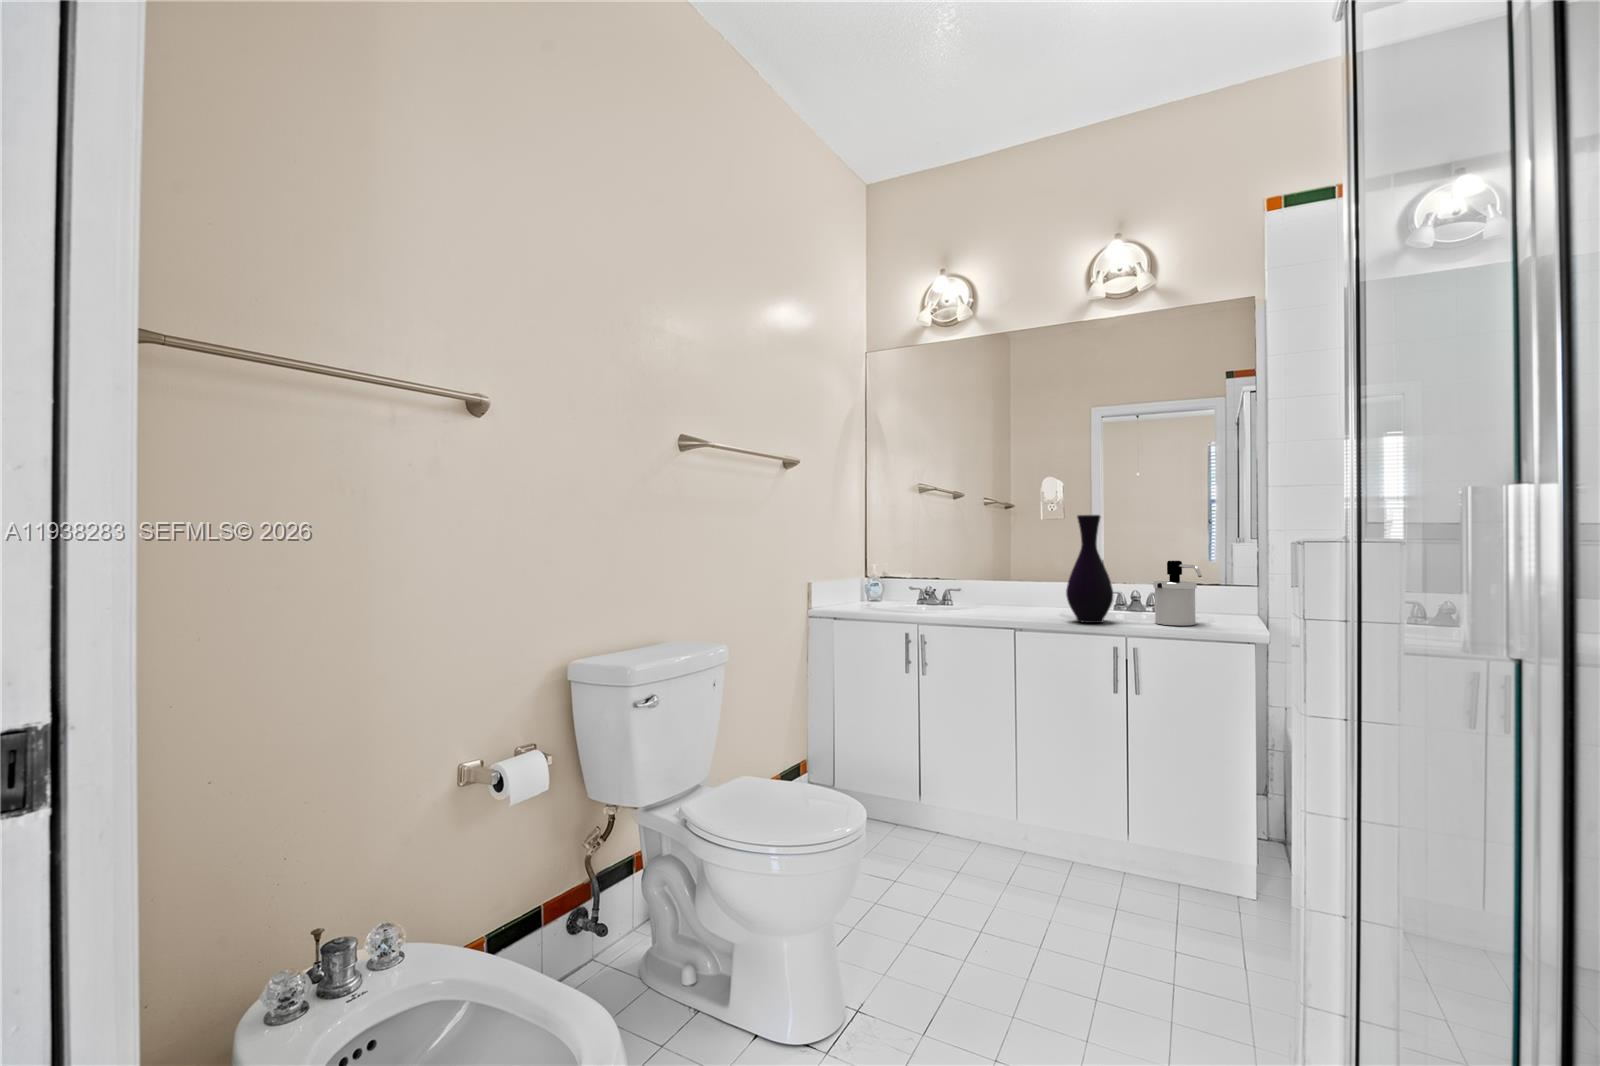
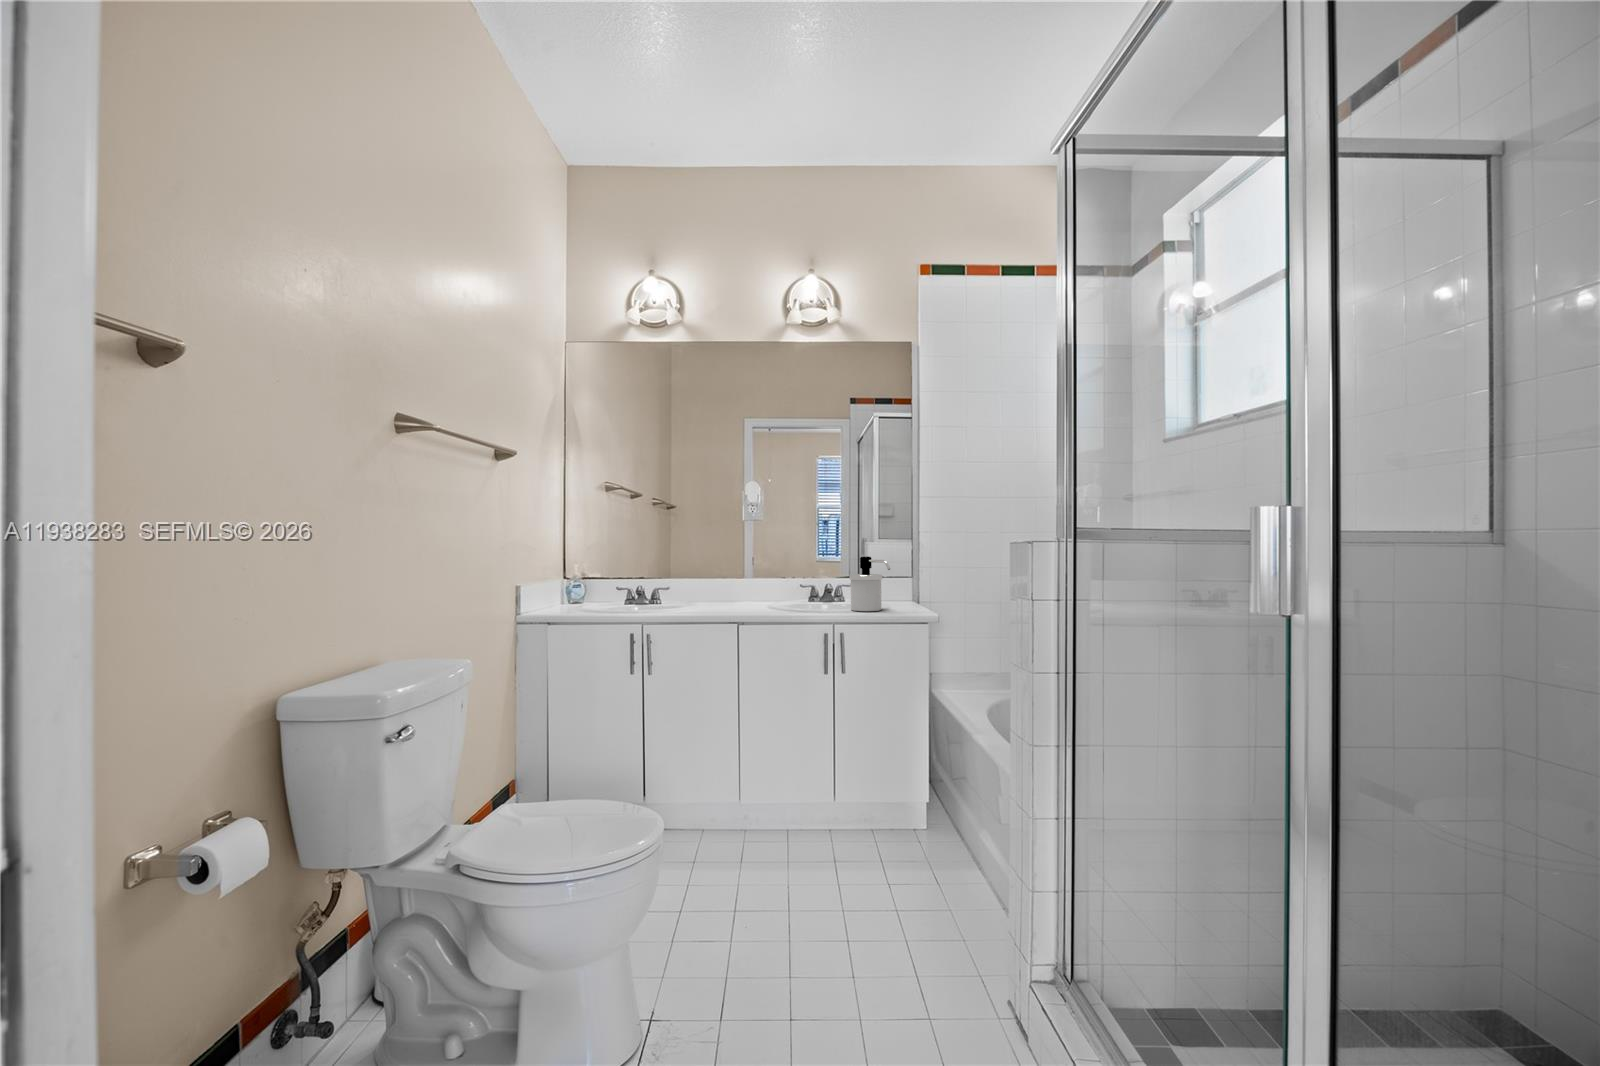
vase: present [1066,515,1113,623] -> none [781,516,820,613]

